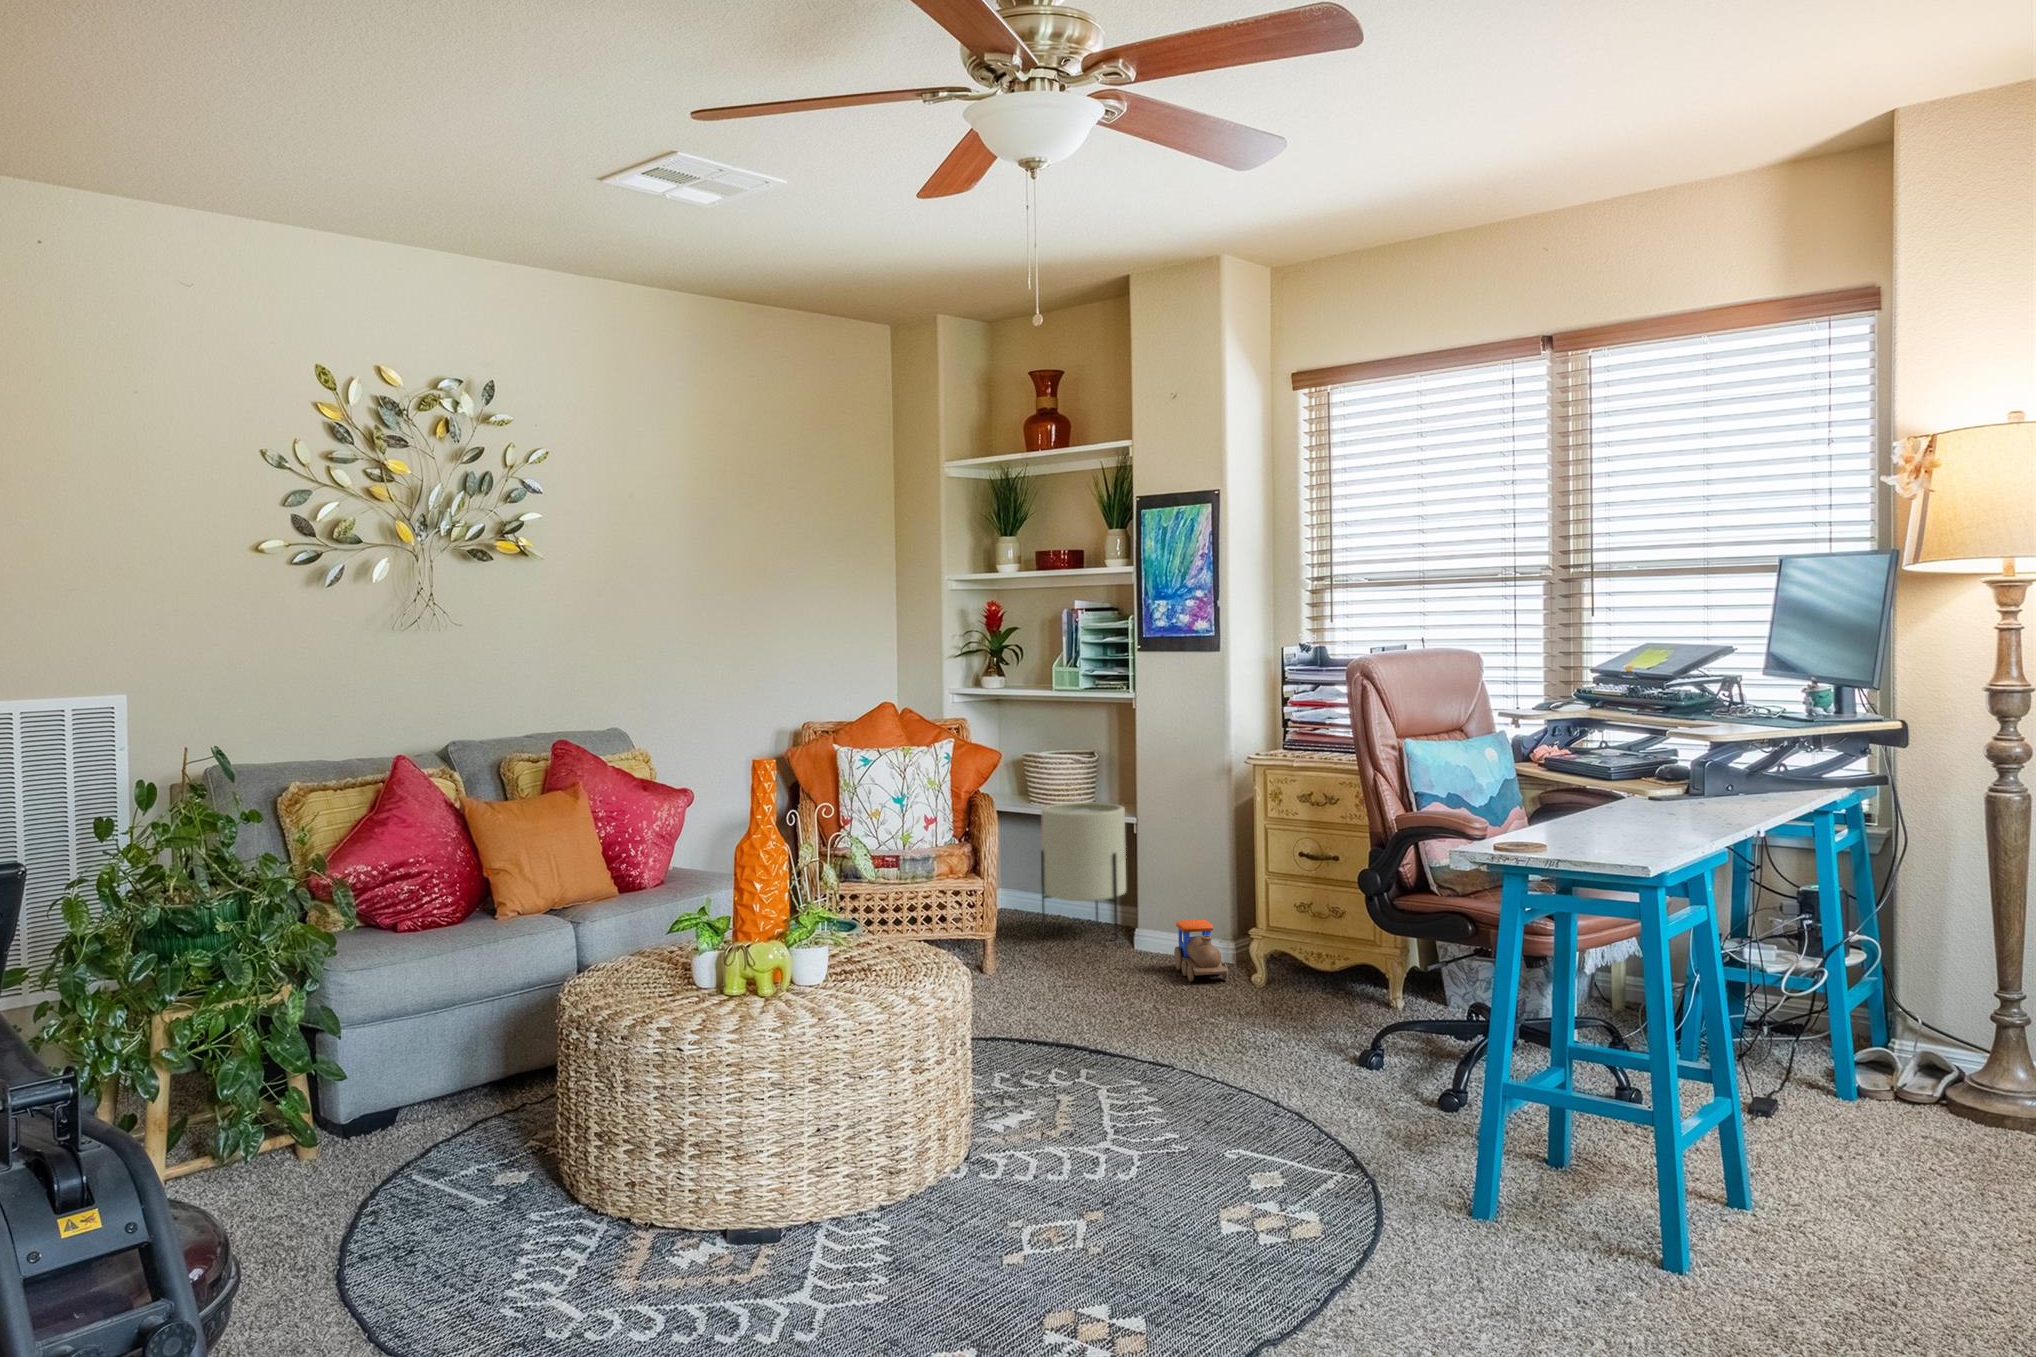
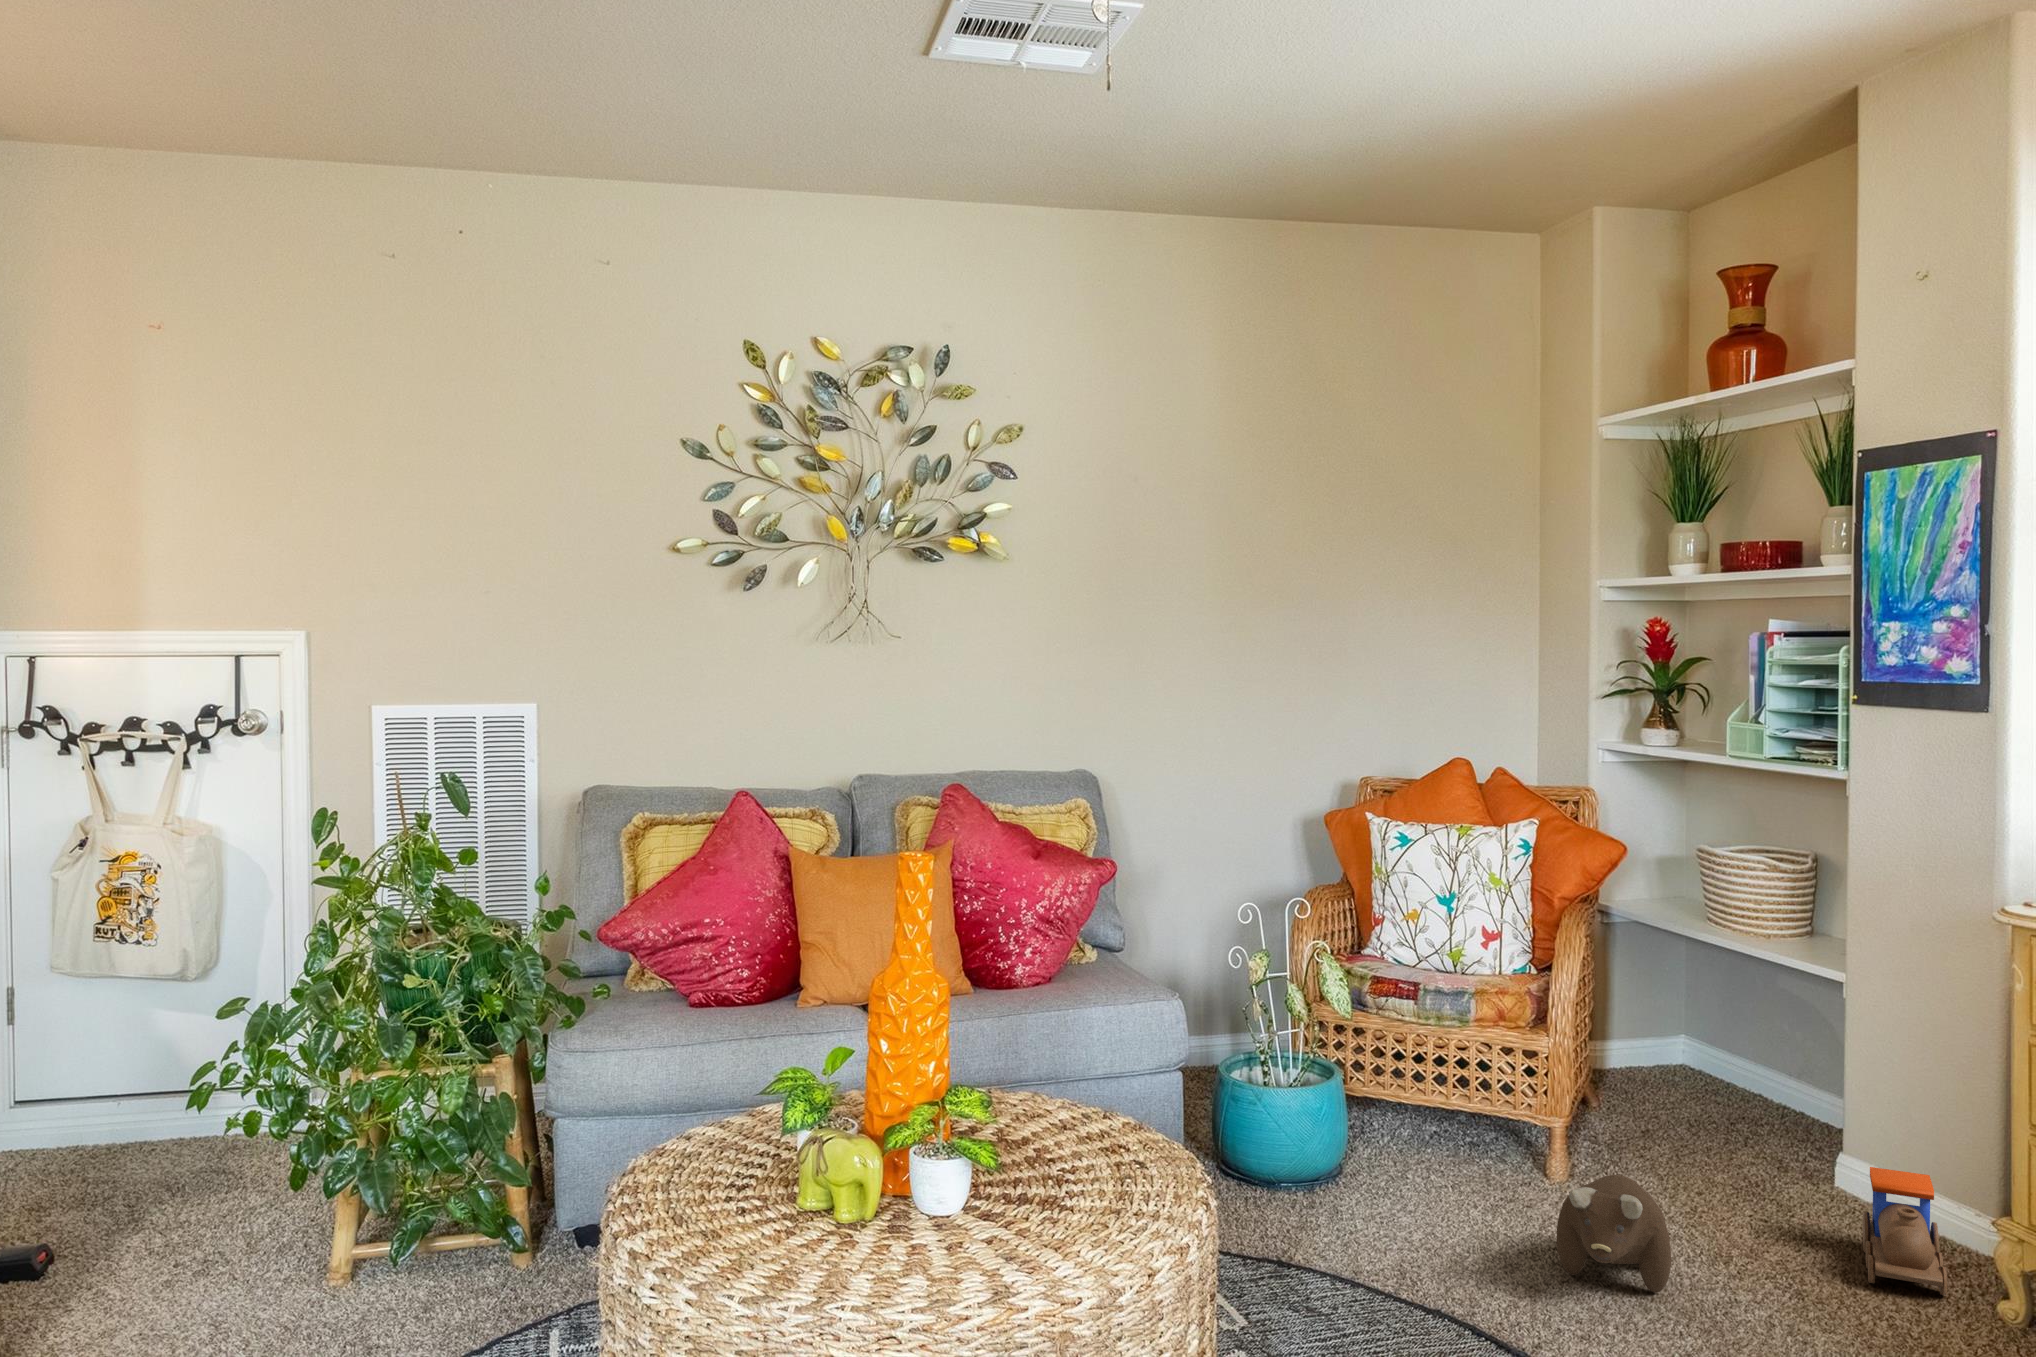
planter: present [1041,802,1126,939] -> none [1675,933,1829,1167]
plush toy: none [1039,943,1104,1008] -> present [1557,1175,1671,1293]

